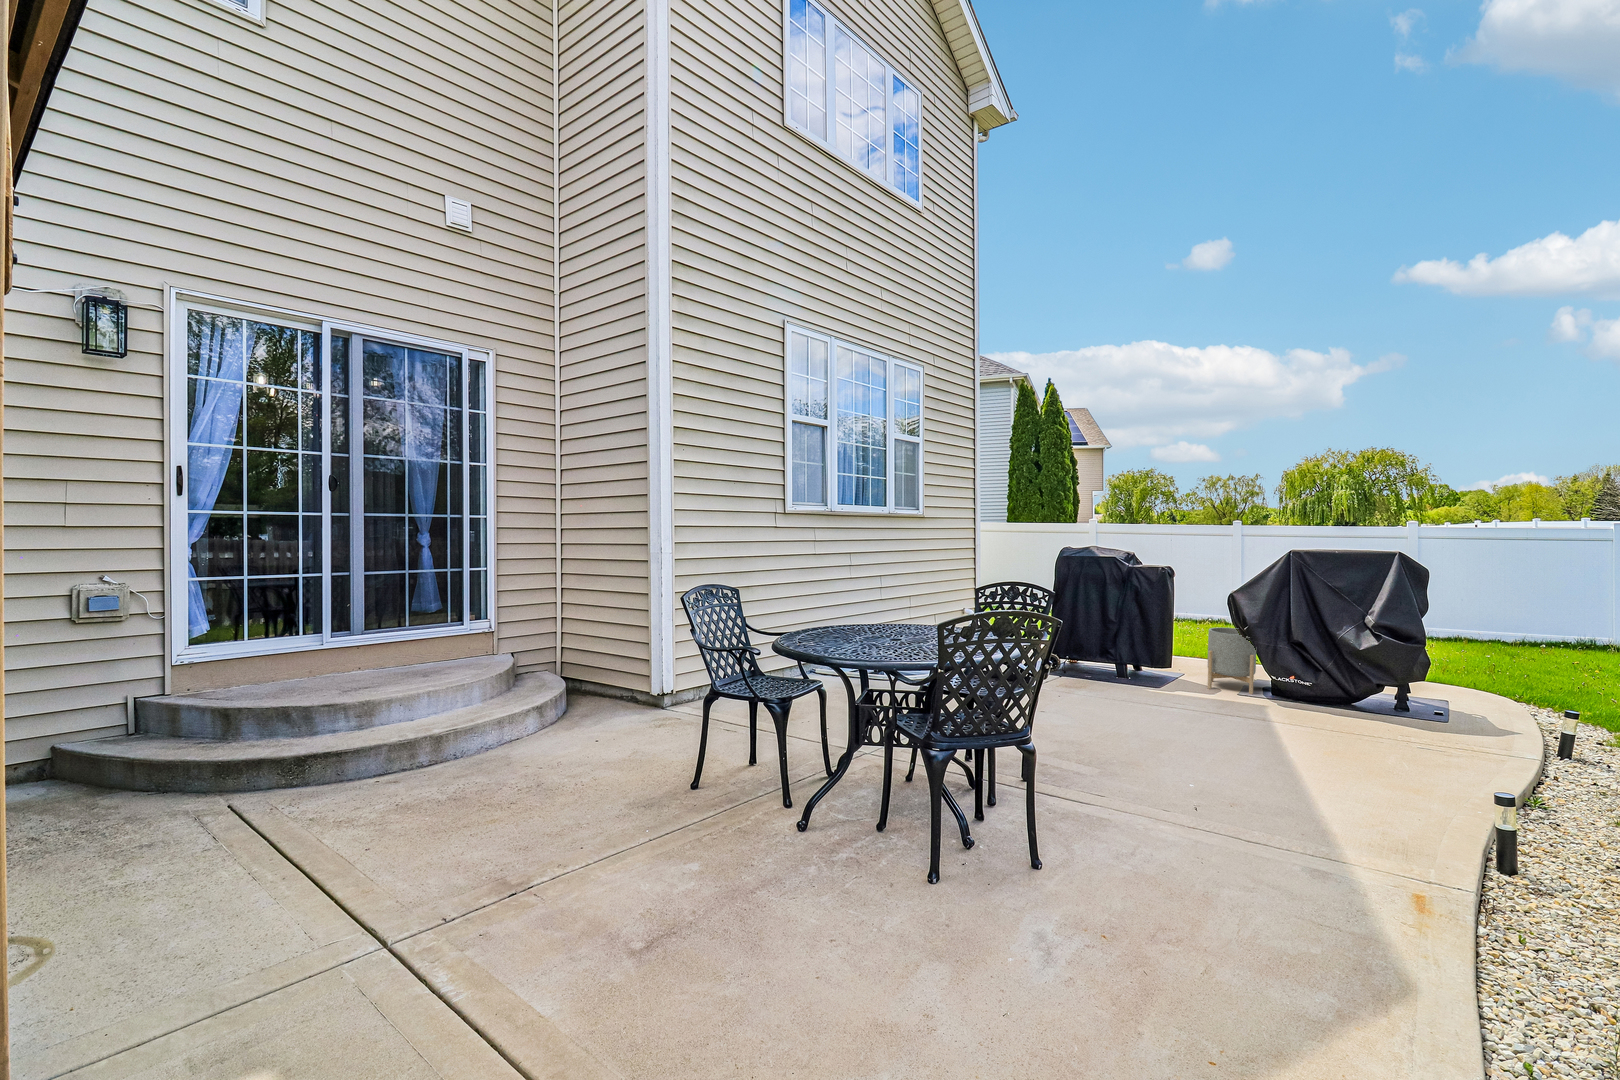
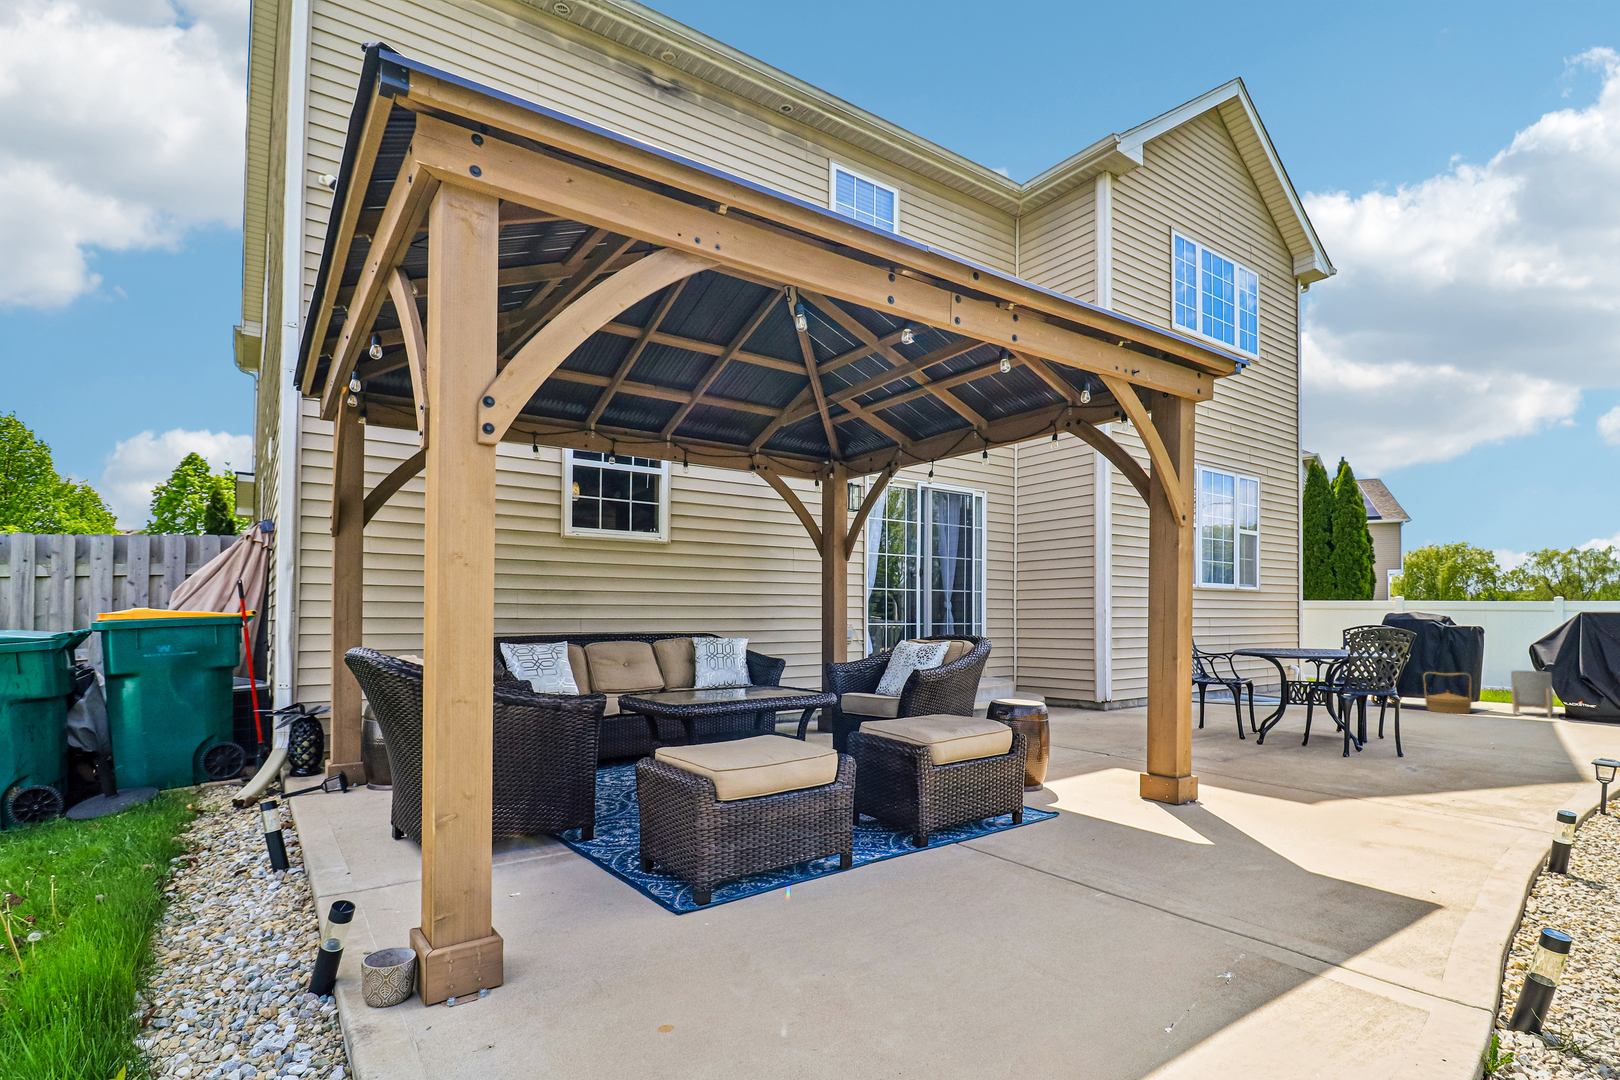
woven basket: none [1105,631,1162,689] -> present [1423,673,1471,714]

